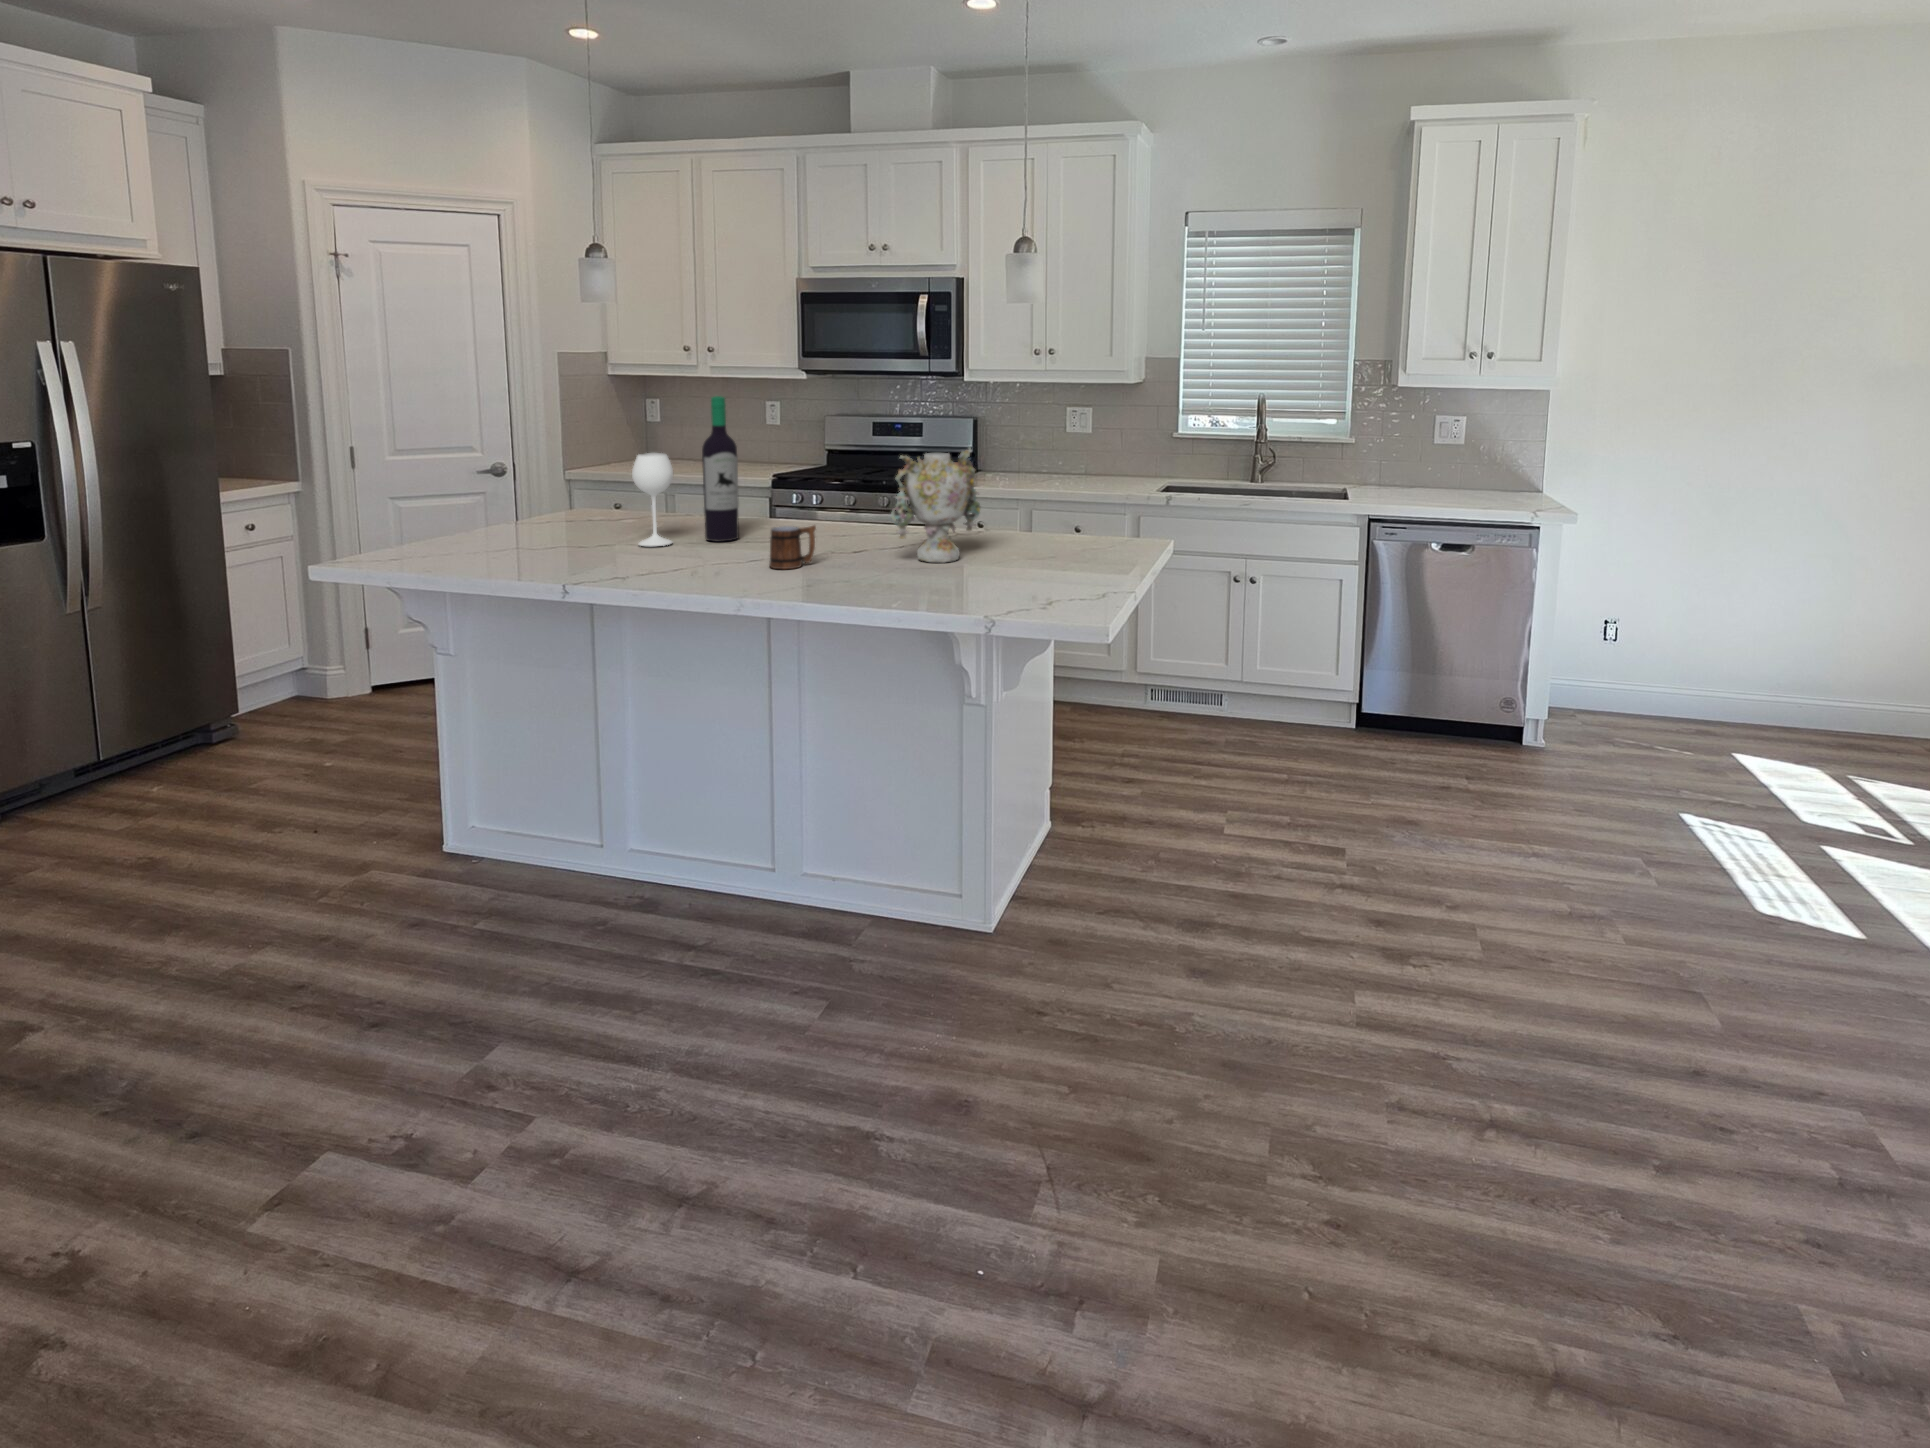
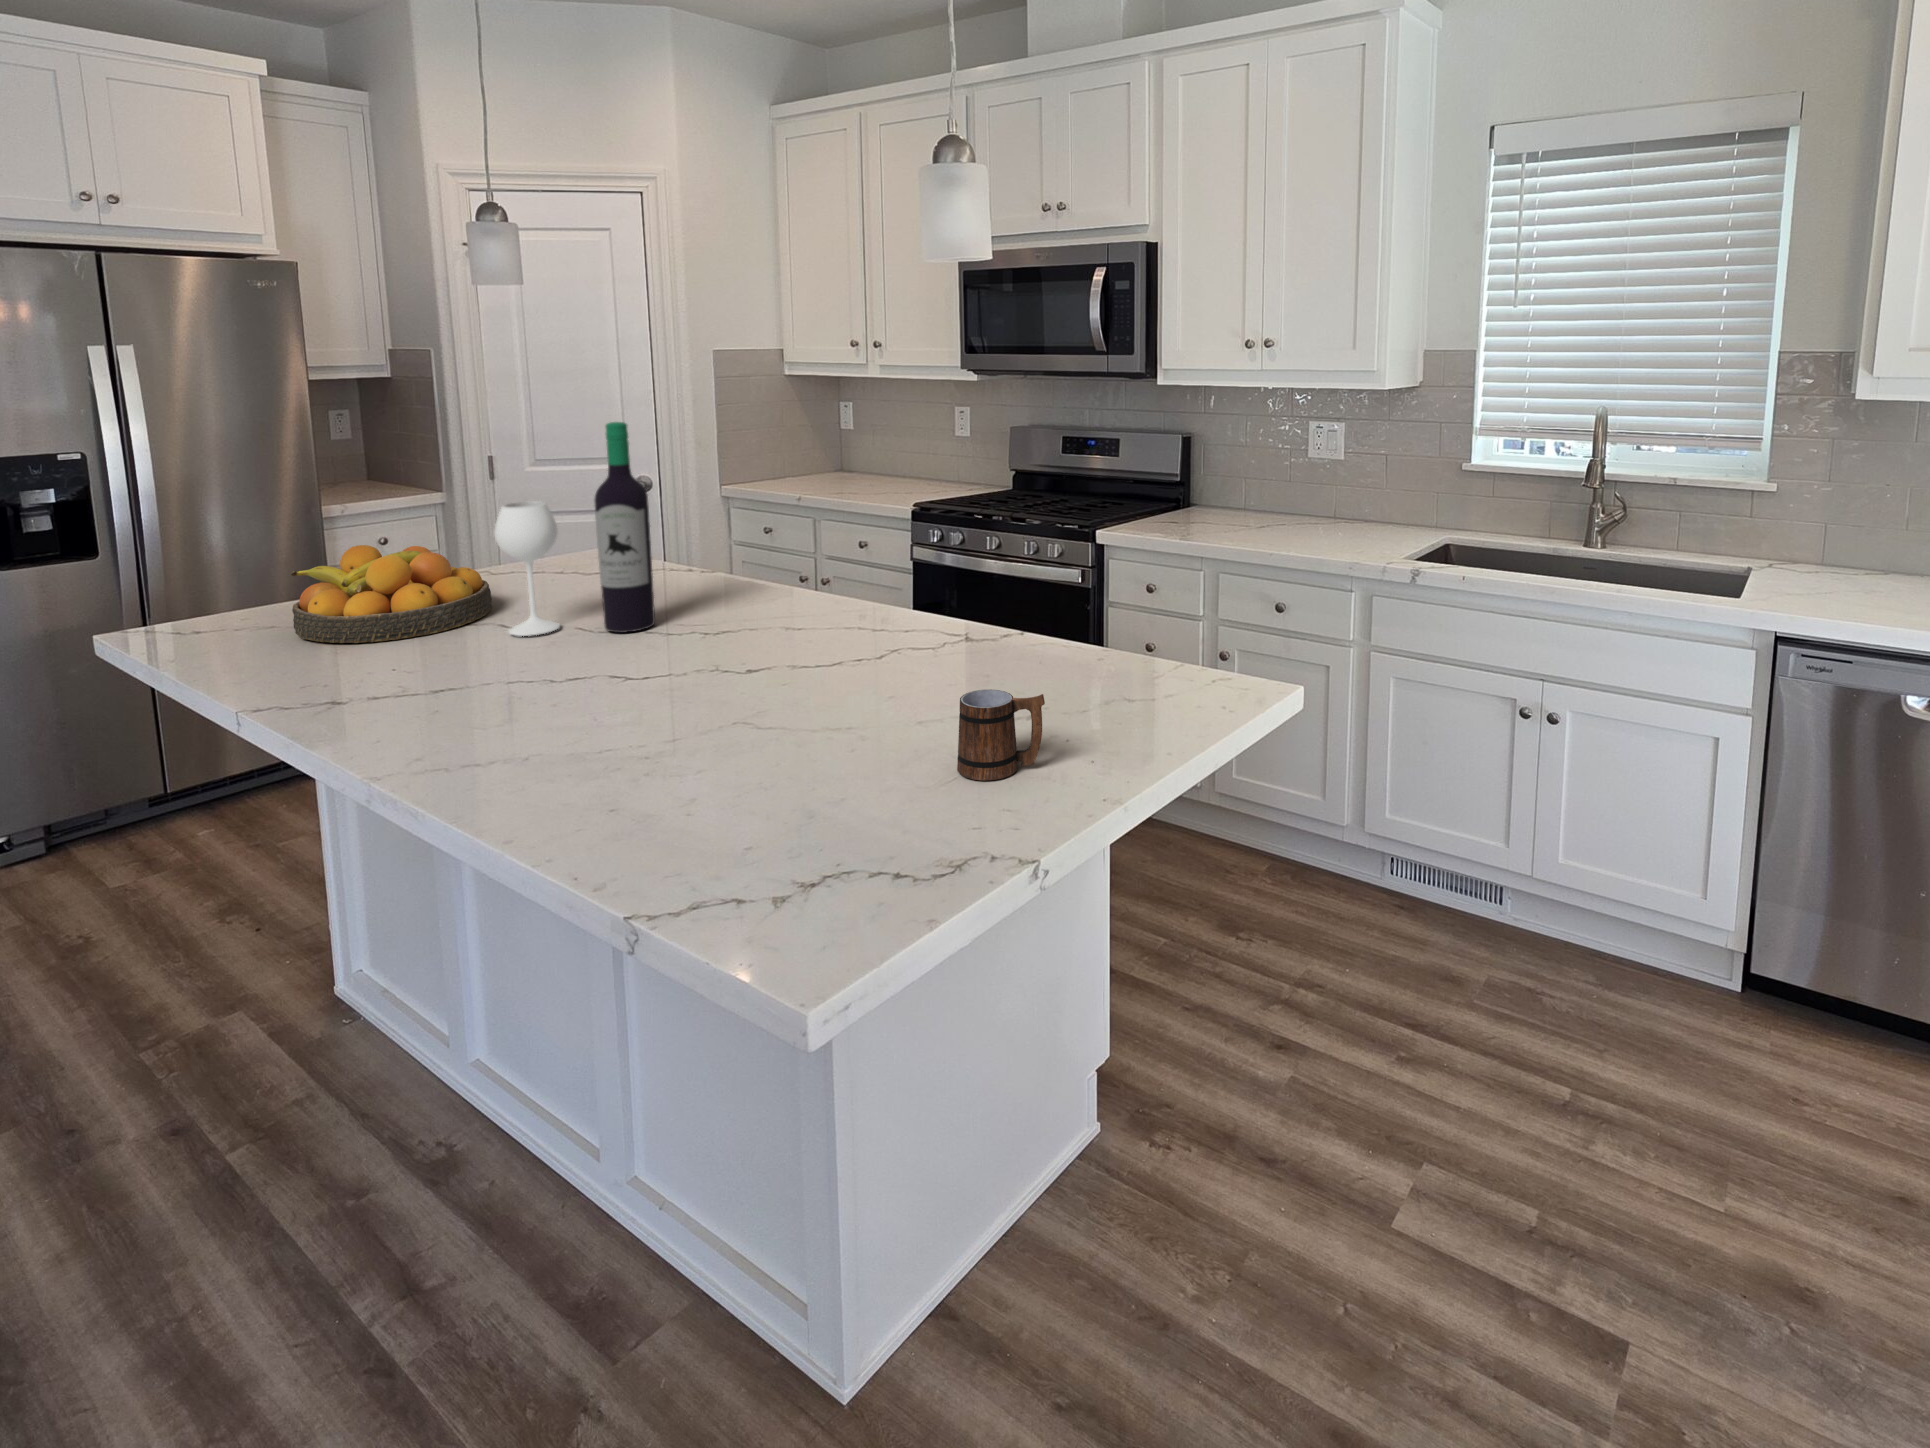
vase: present [891,448,981,563] -> none [735,524,911,725]
fruit bowl: none [452,492,595,557] -> present [291,545,492,643]
mug: present [769,526,816,569] -> present [957,689,1045,781]

